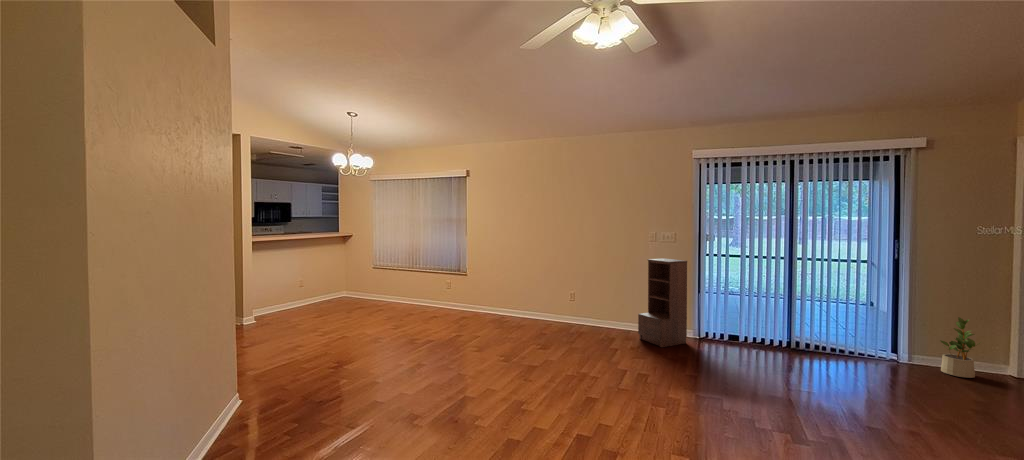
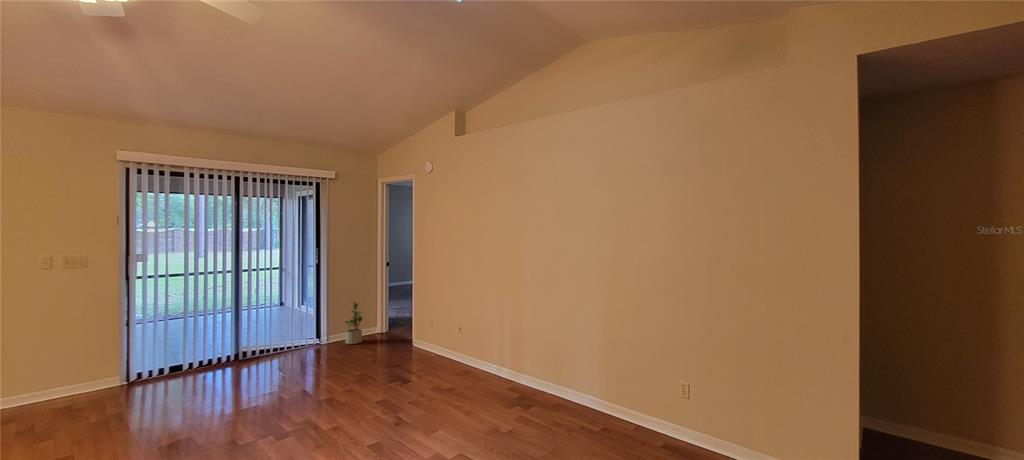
bookshelf: present [638,258,687,347] -> none [16,288,109,415]

